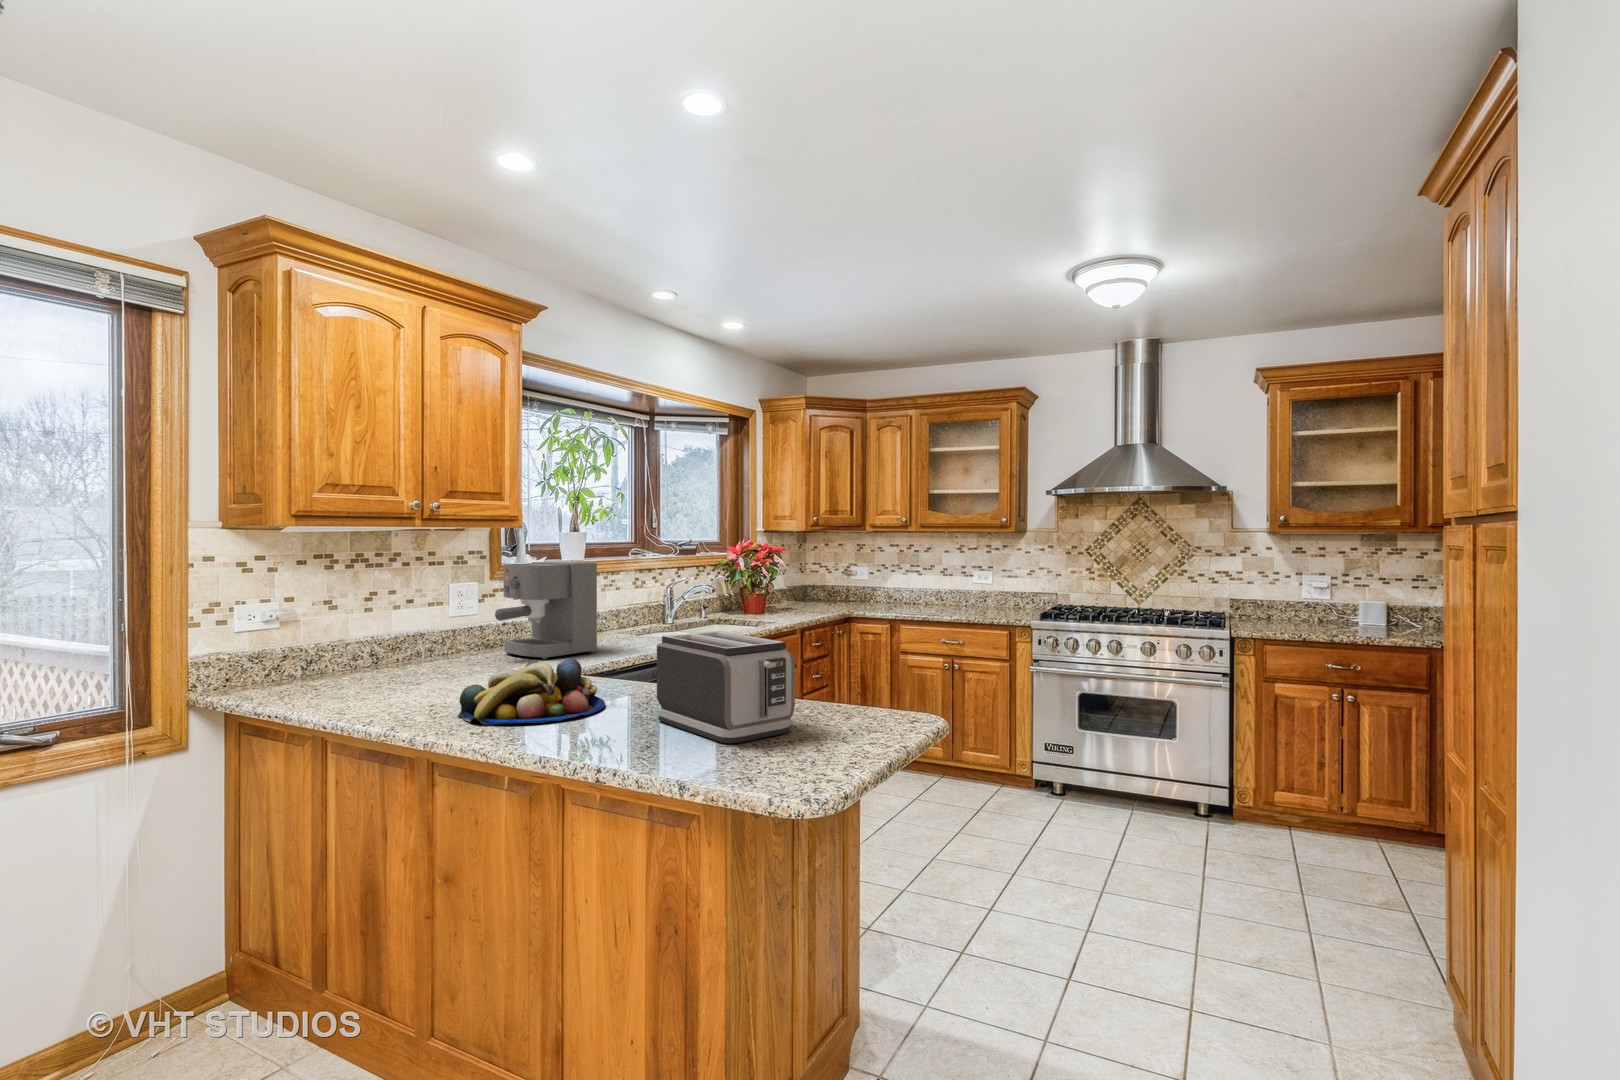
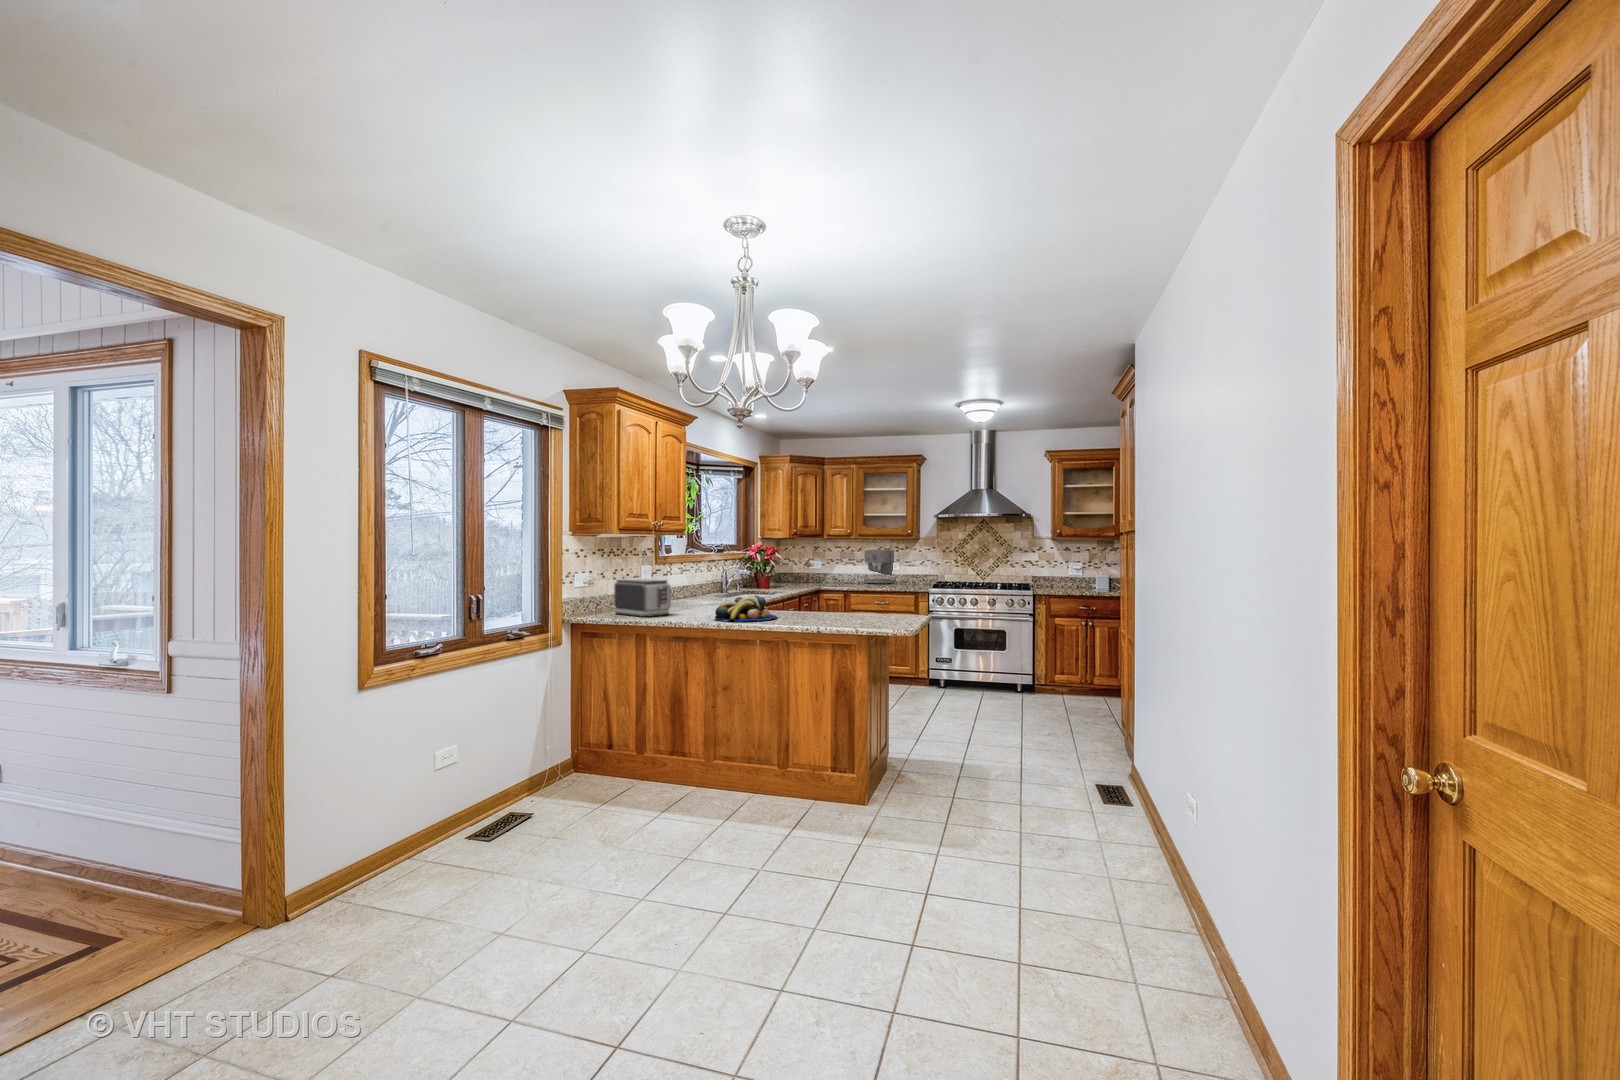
coffee maker: present [495,562,597,659] -> present [864,550,895,584]
toaster: present [657,631,795,743] -> present [614,579,671,617]

